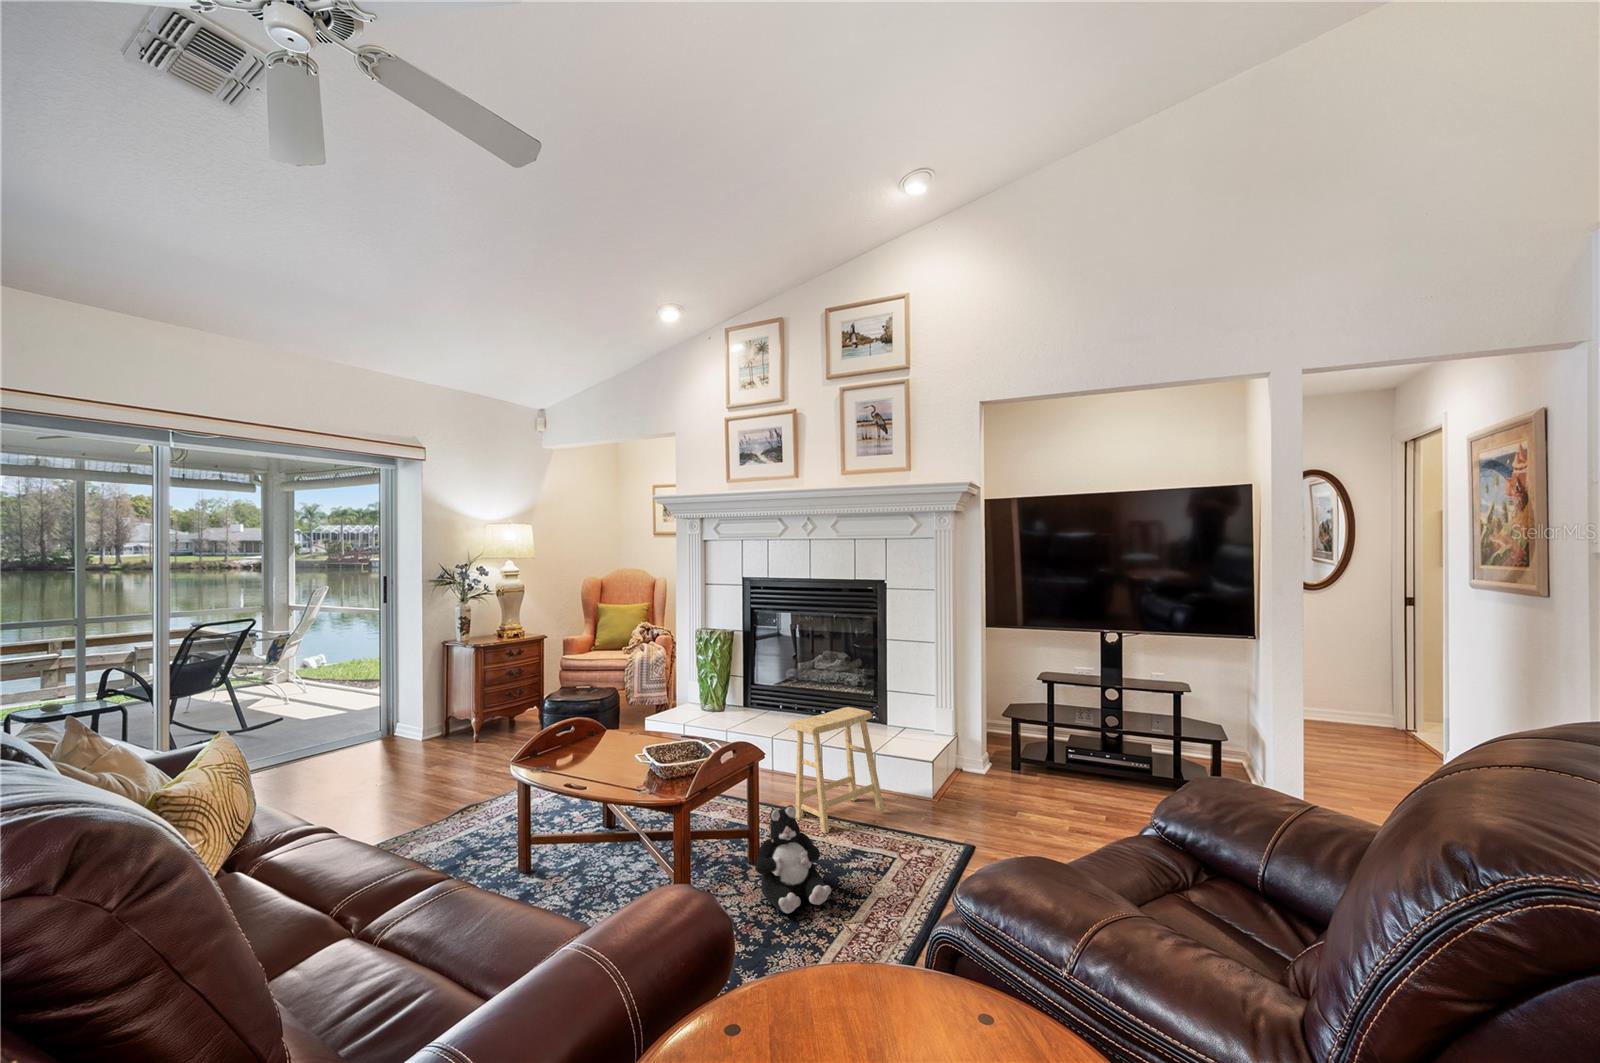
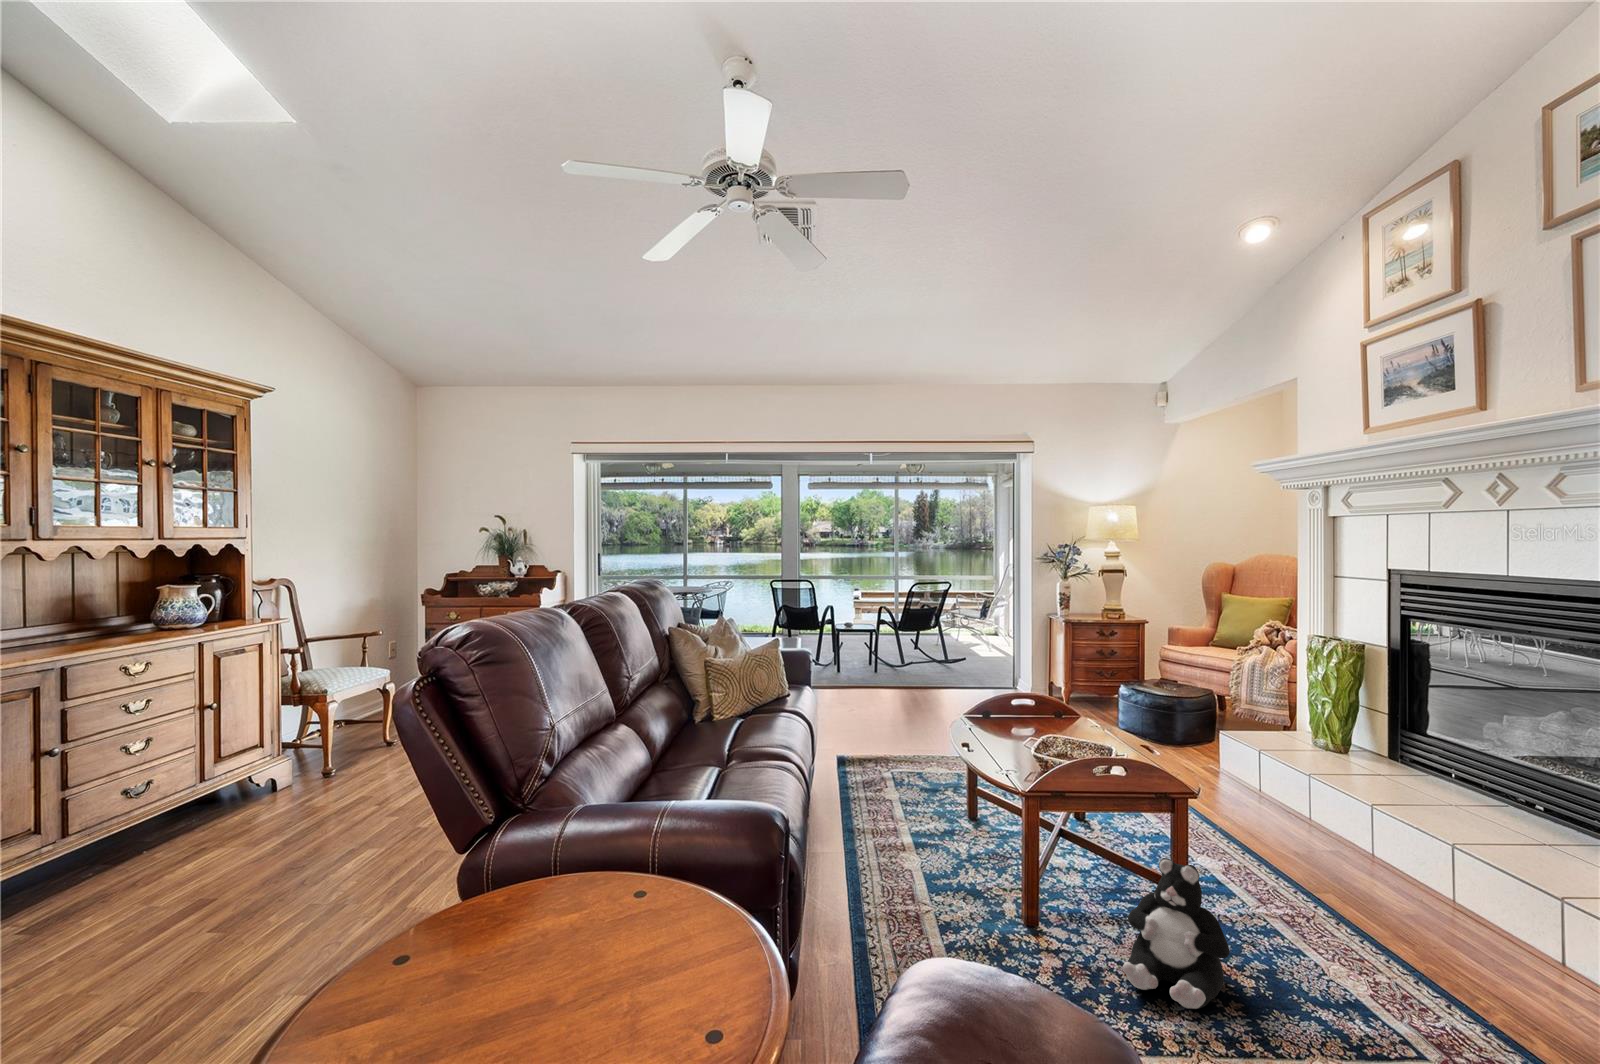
footstool: present [790,707,884,834] -> none [1315,780,1518,1004]

